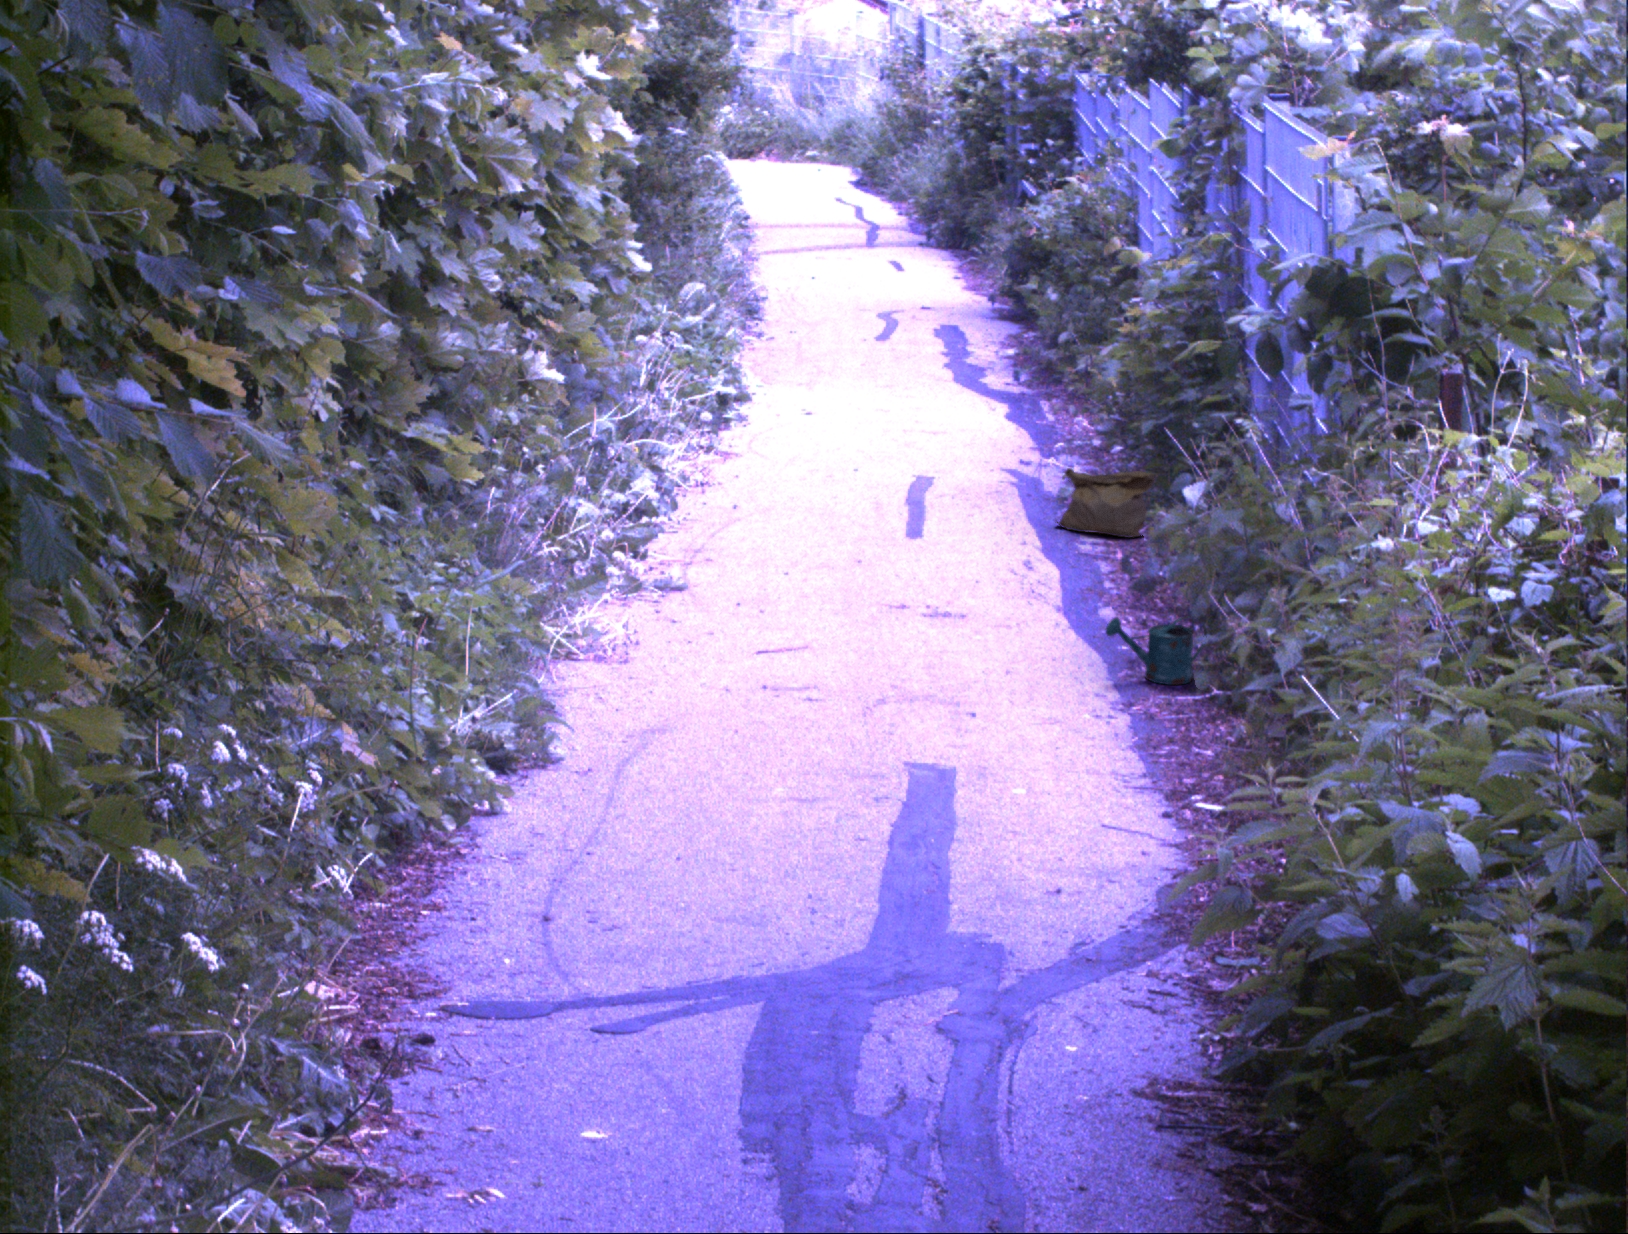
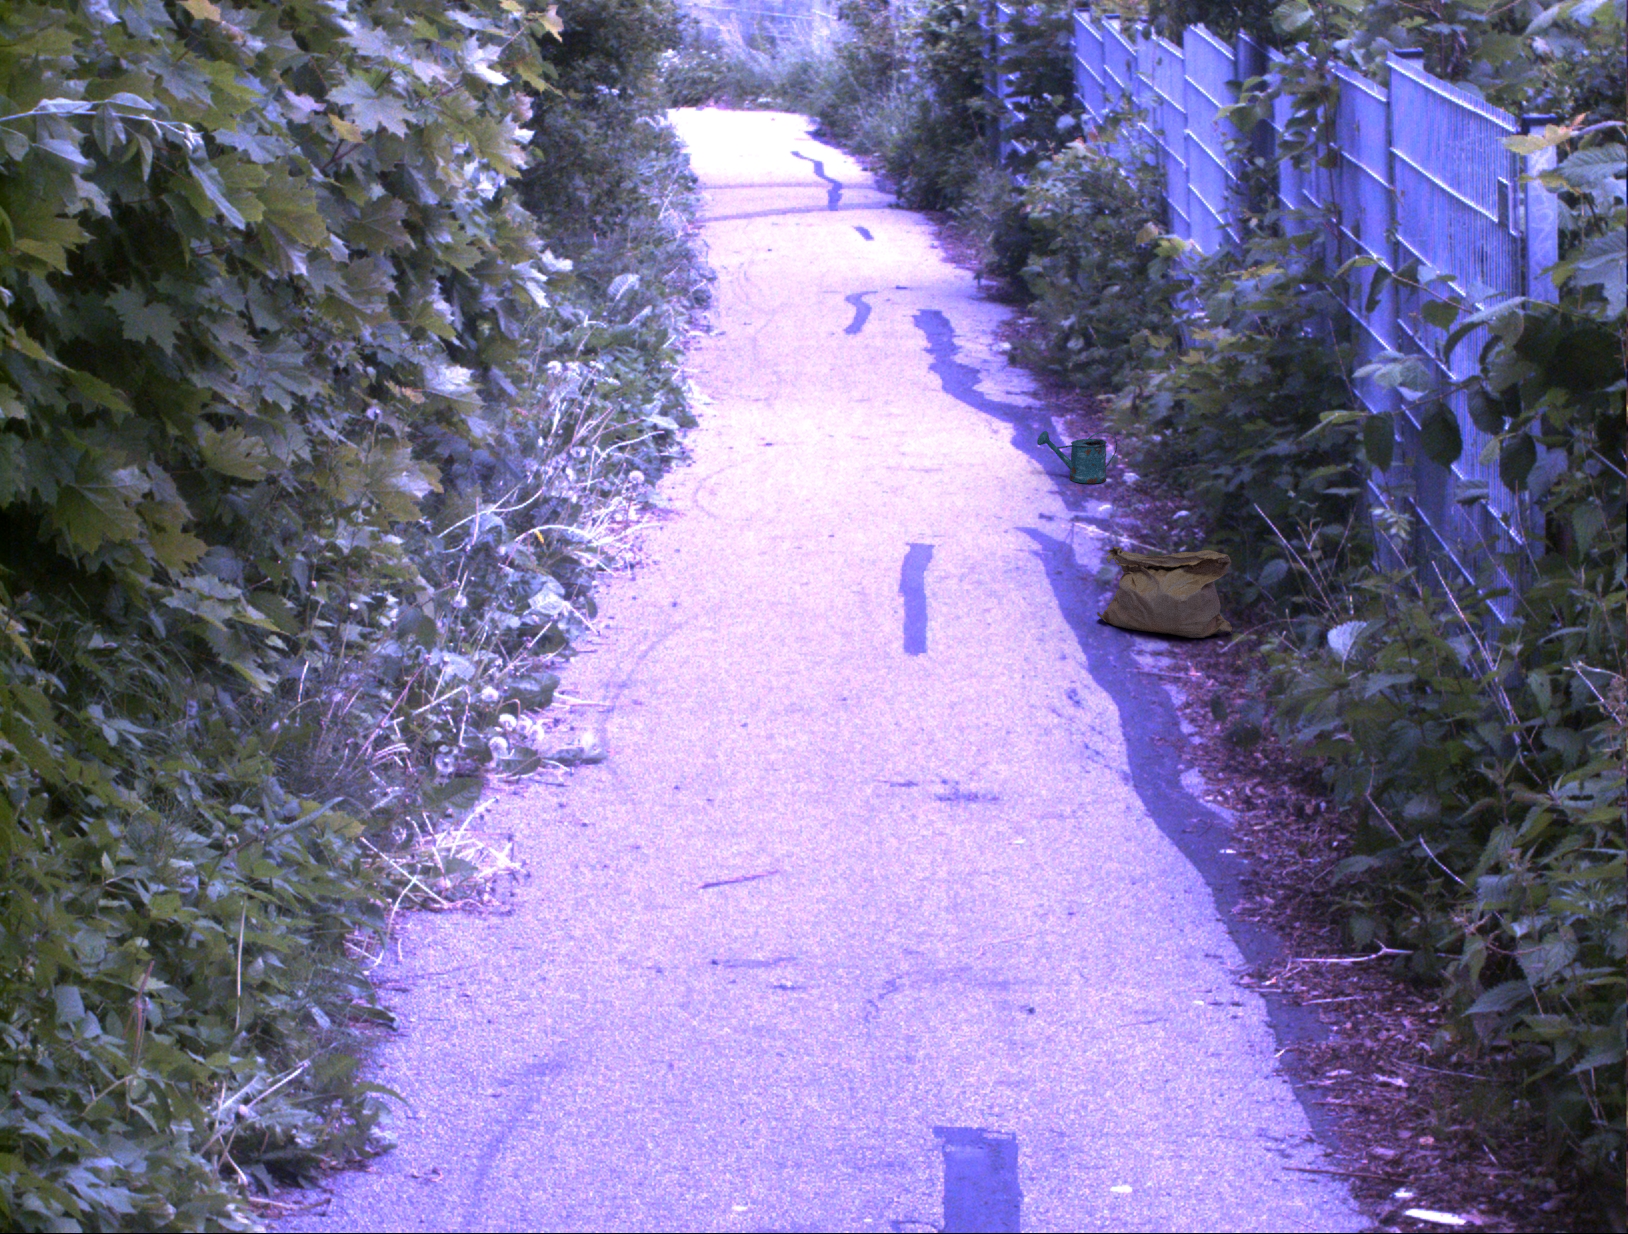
watering can: present [1106,616,1207,685] -> present [1037,431,1117,483]

